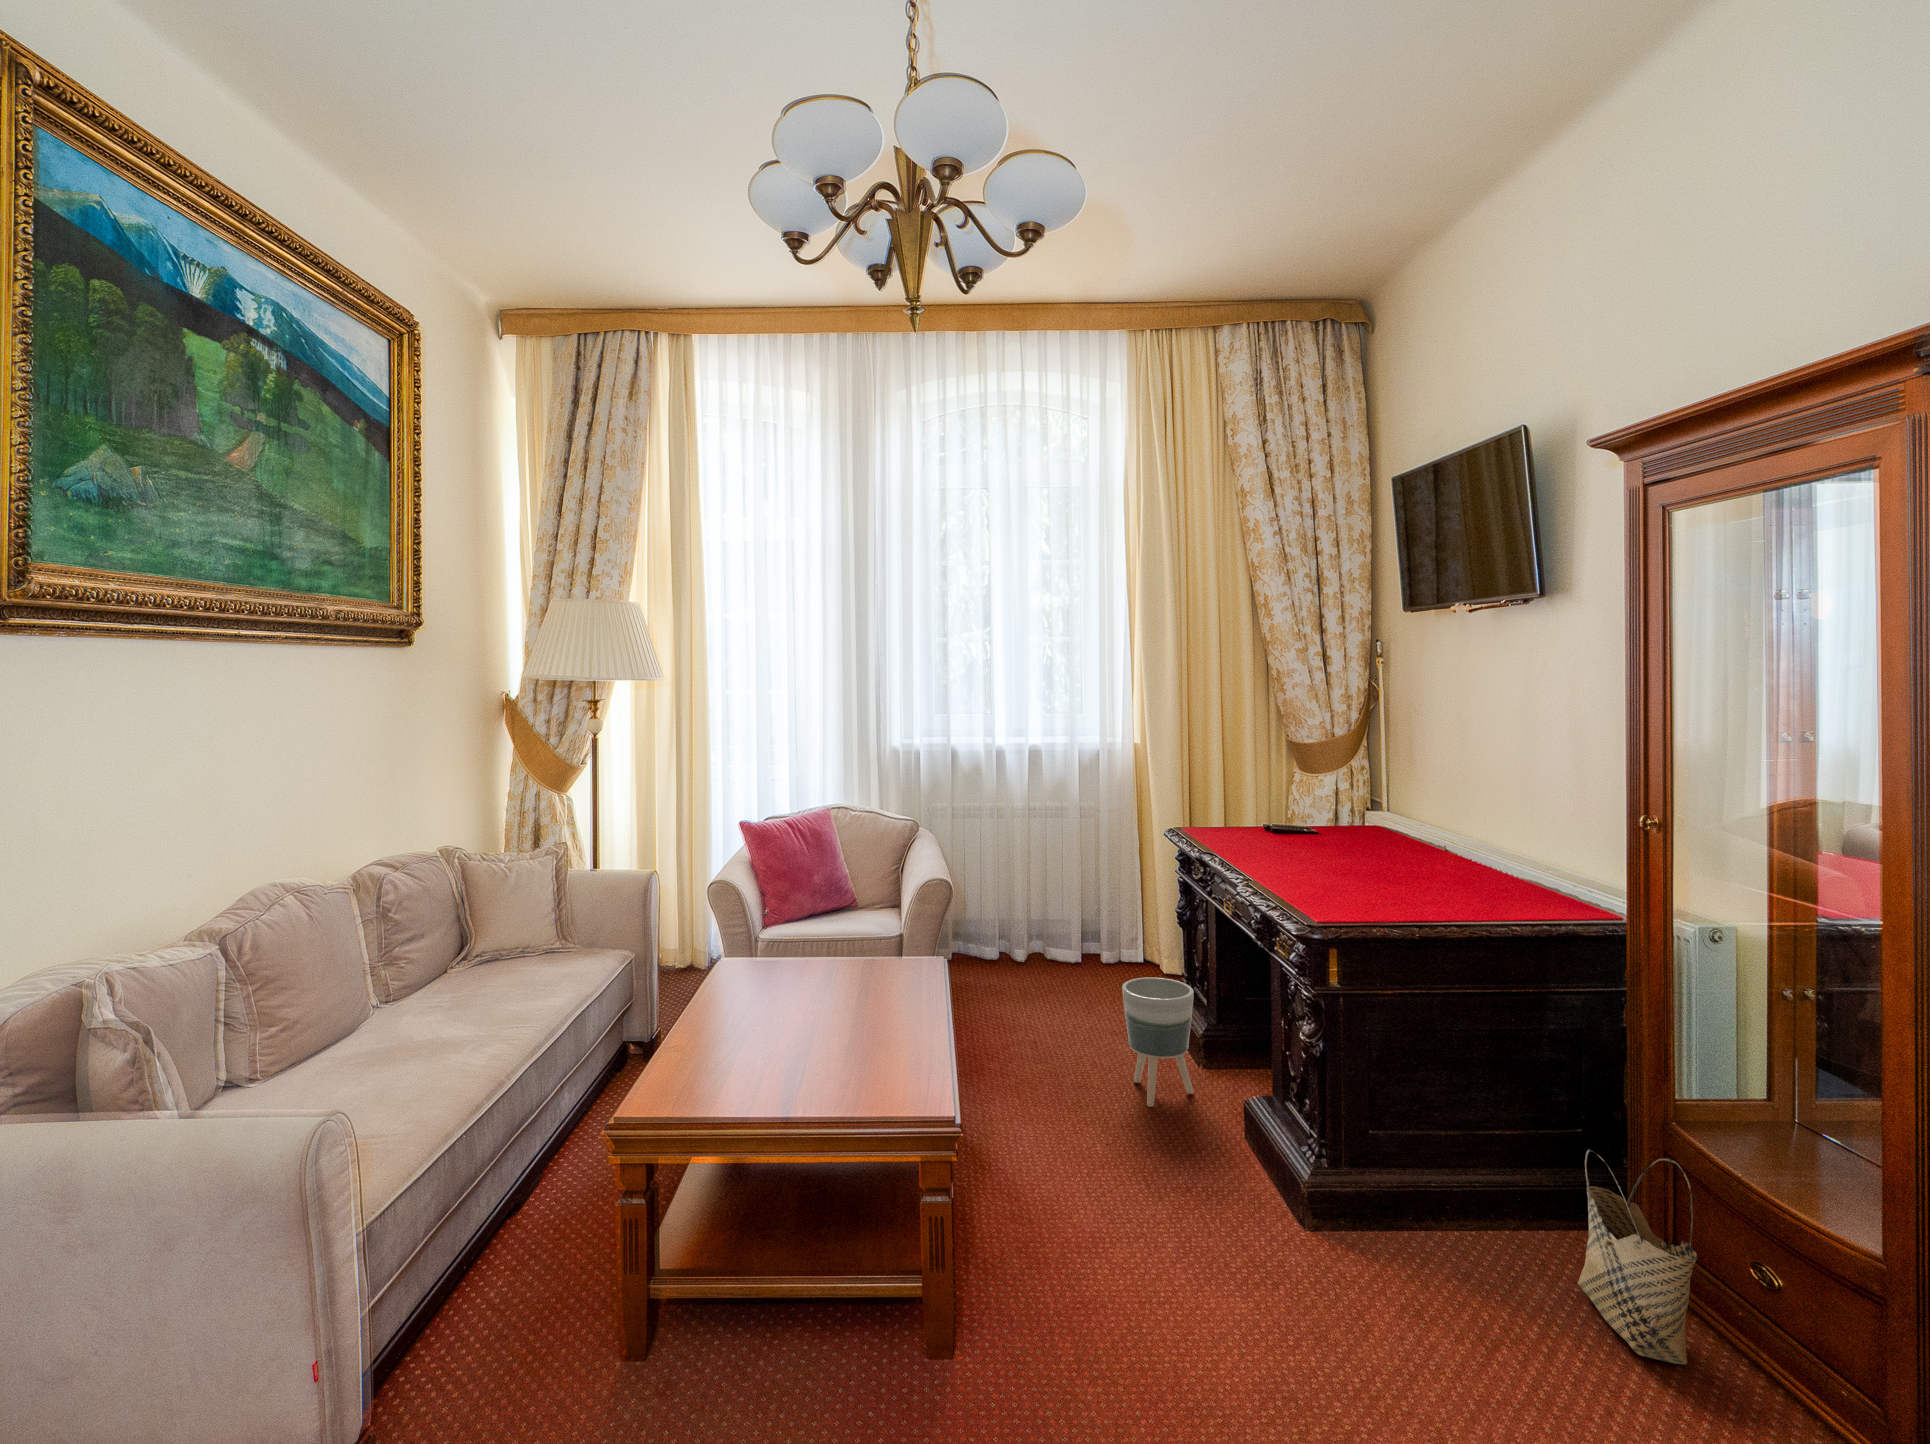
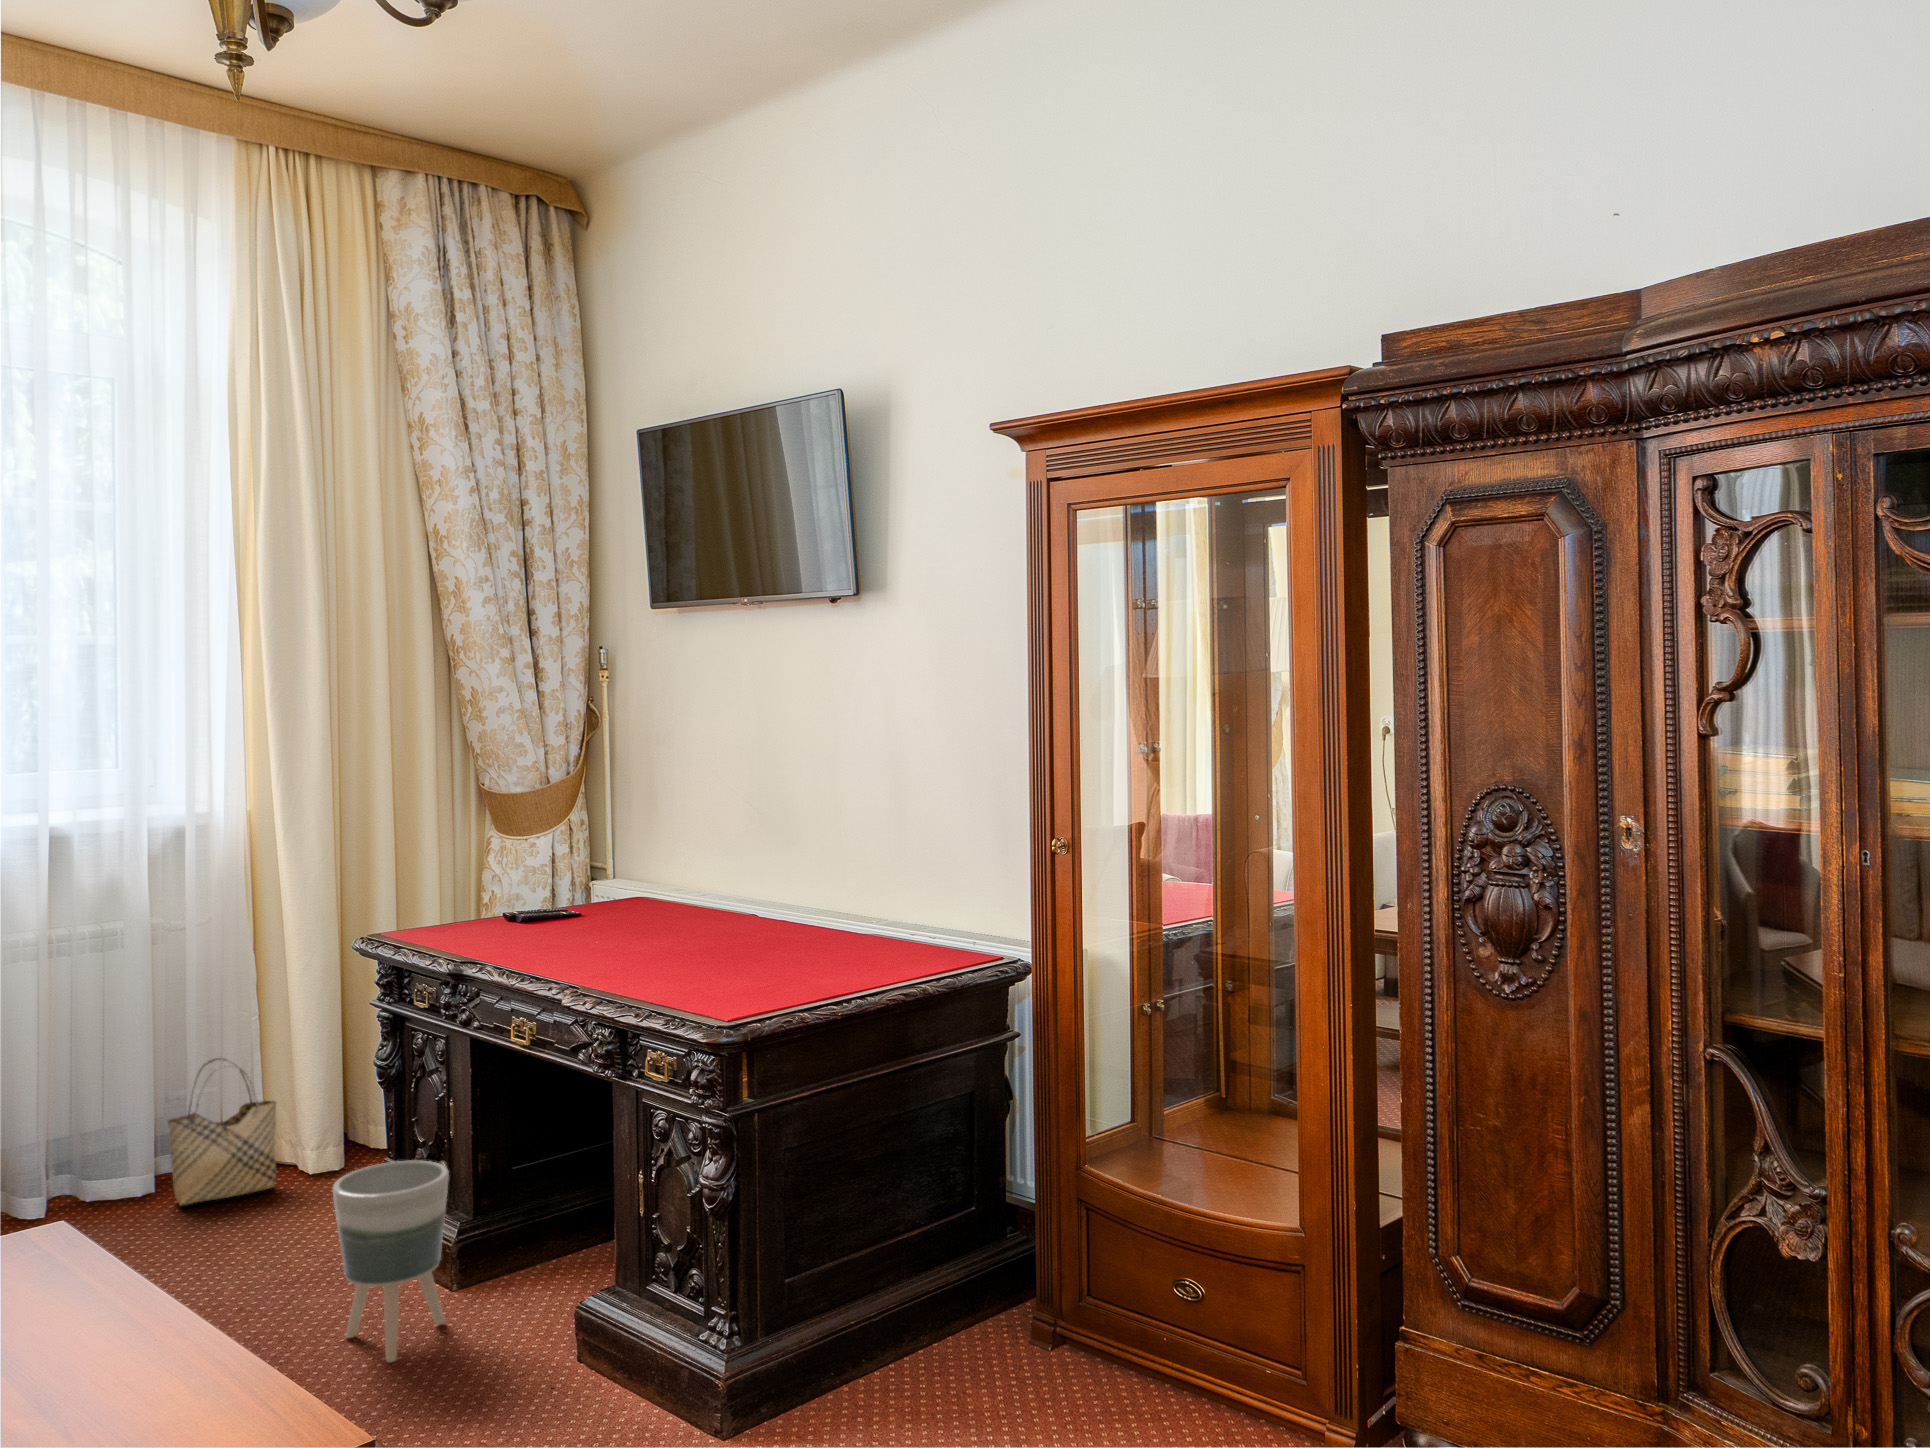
woven basket: present [1578,1149,1697,1364] -> present [168,1058,276,1206]

